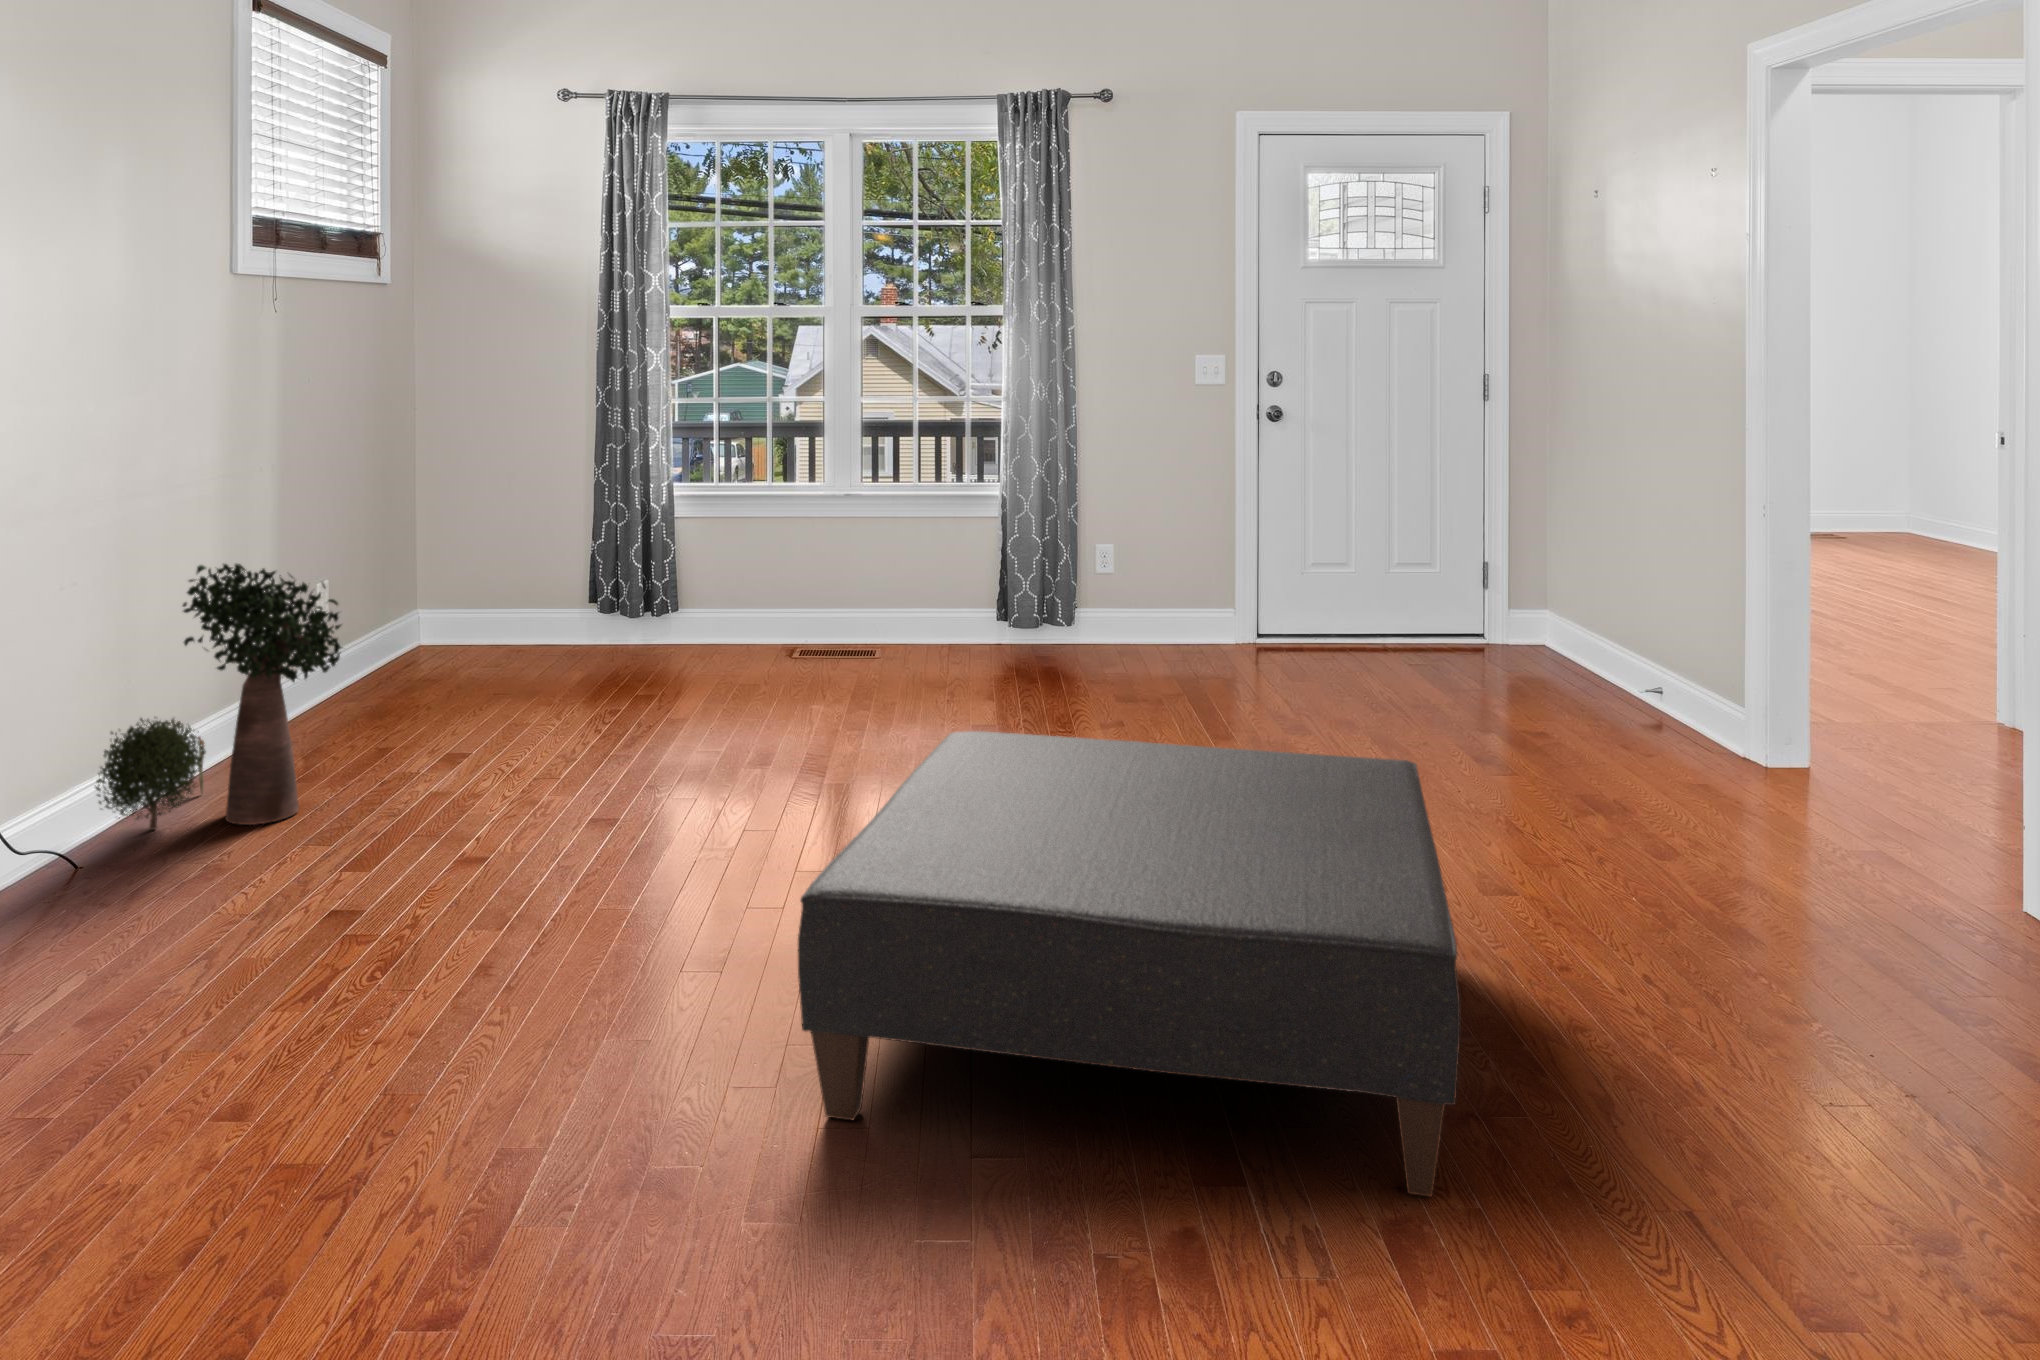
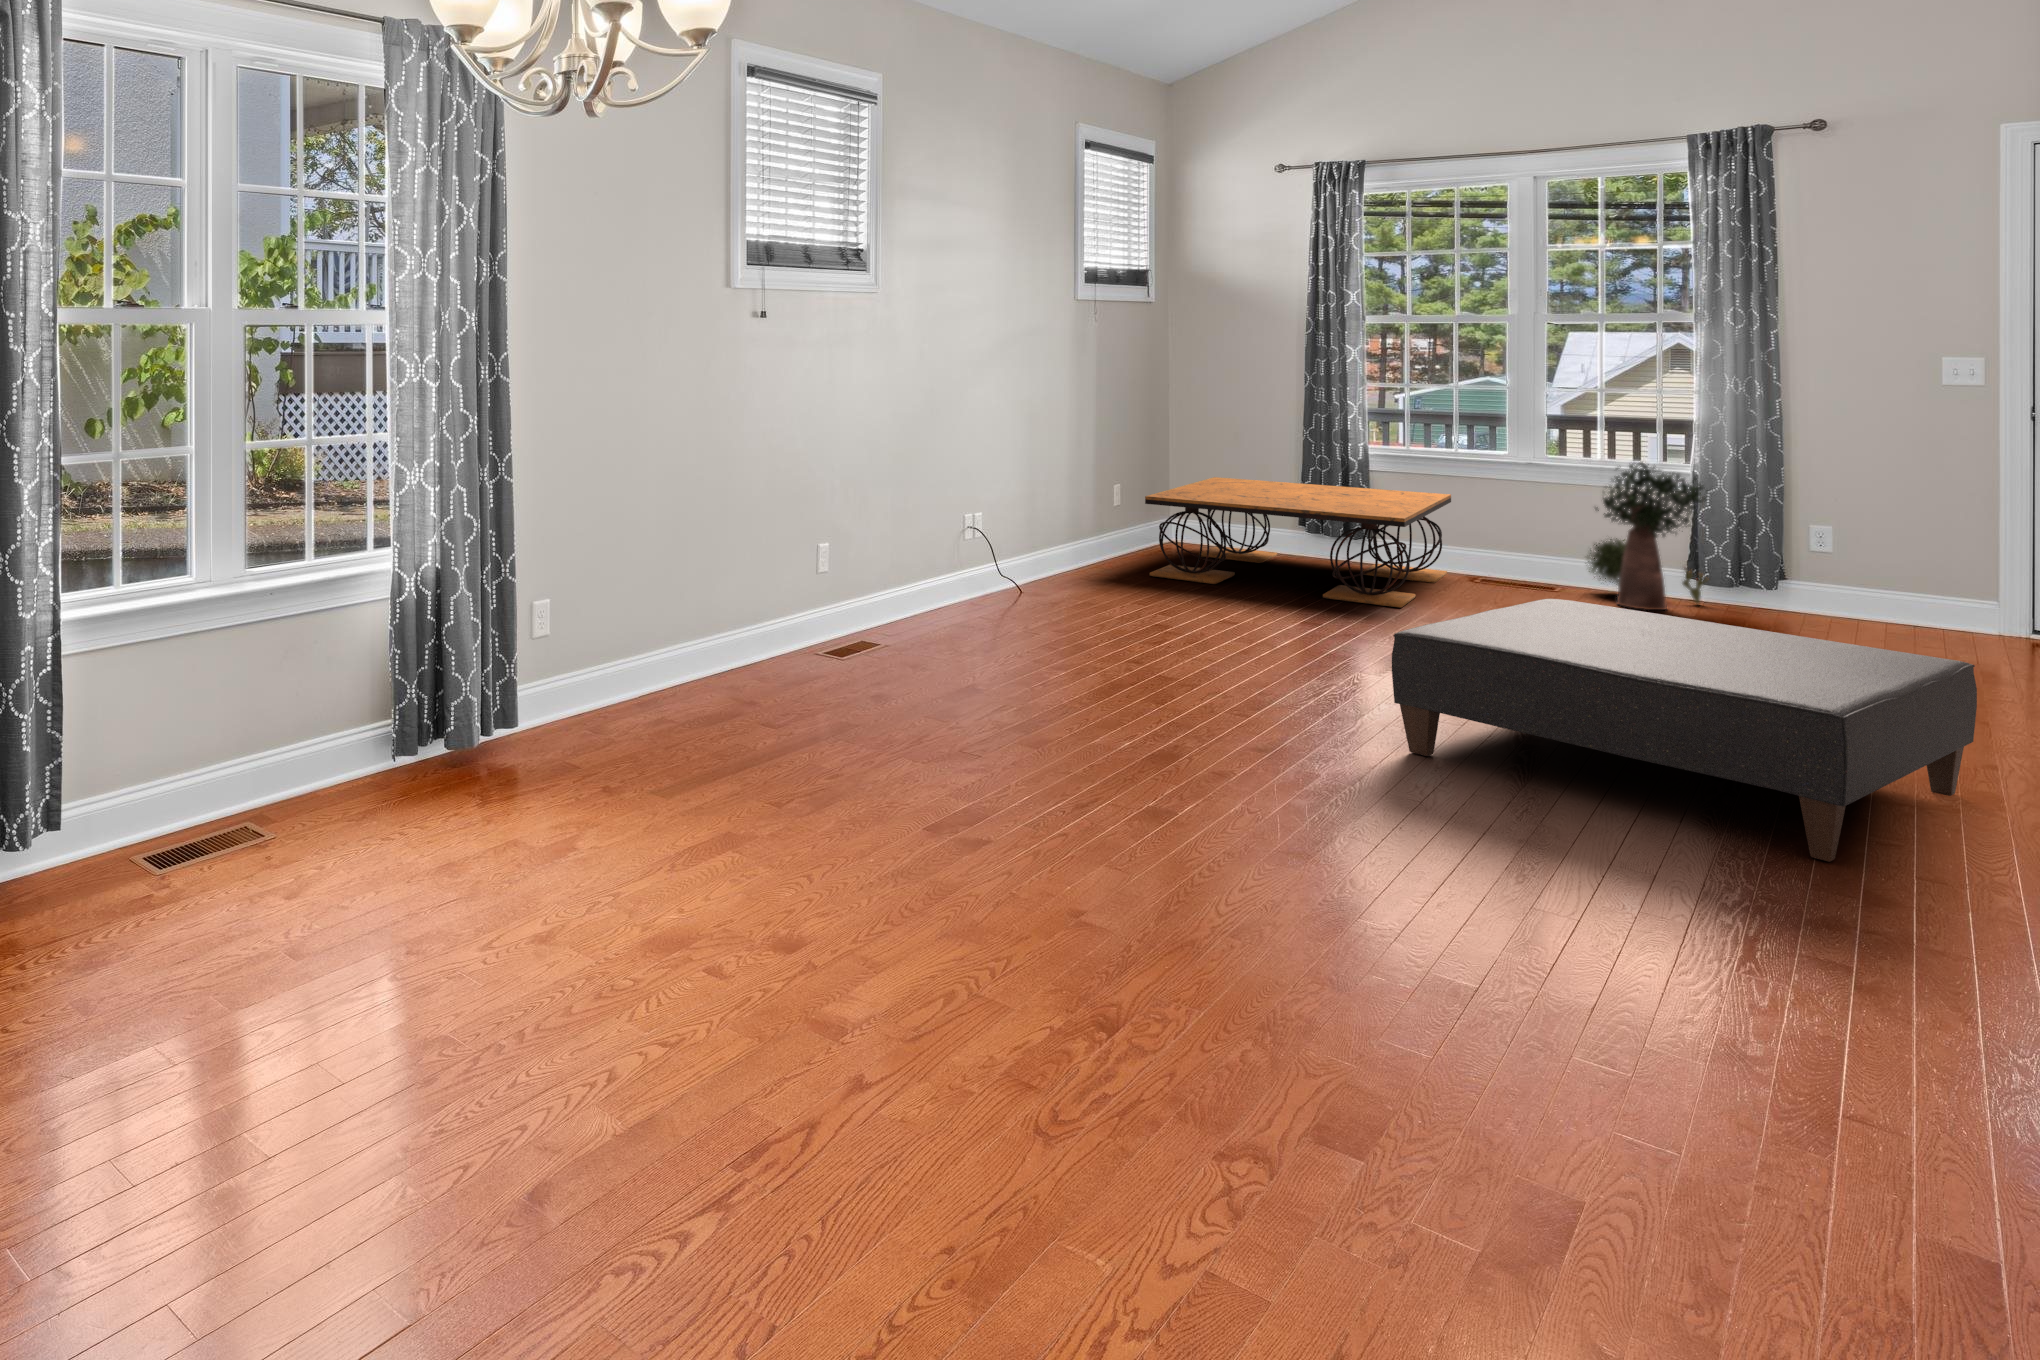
coffee table: none [372,544,767,730] -> present [1145,477,1451,608]
potted plant: present [95,564,343,830] -> present [1588,462,1709,610]

